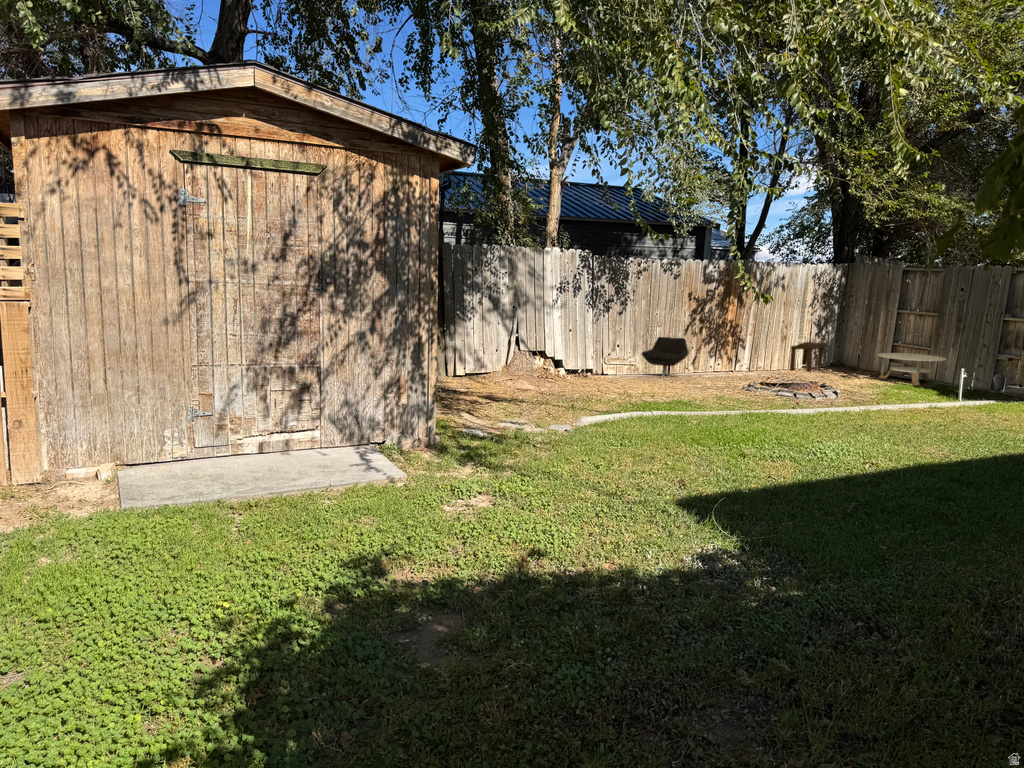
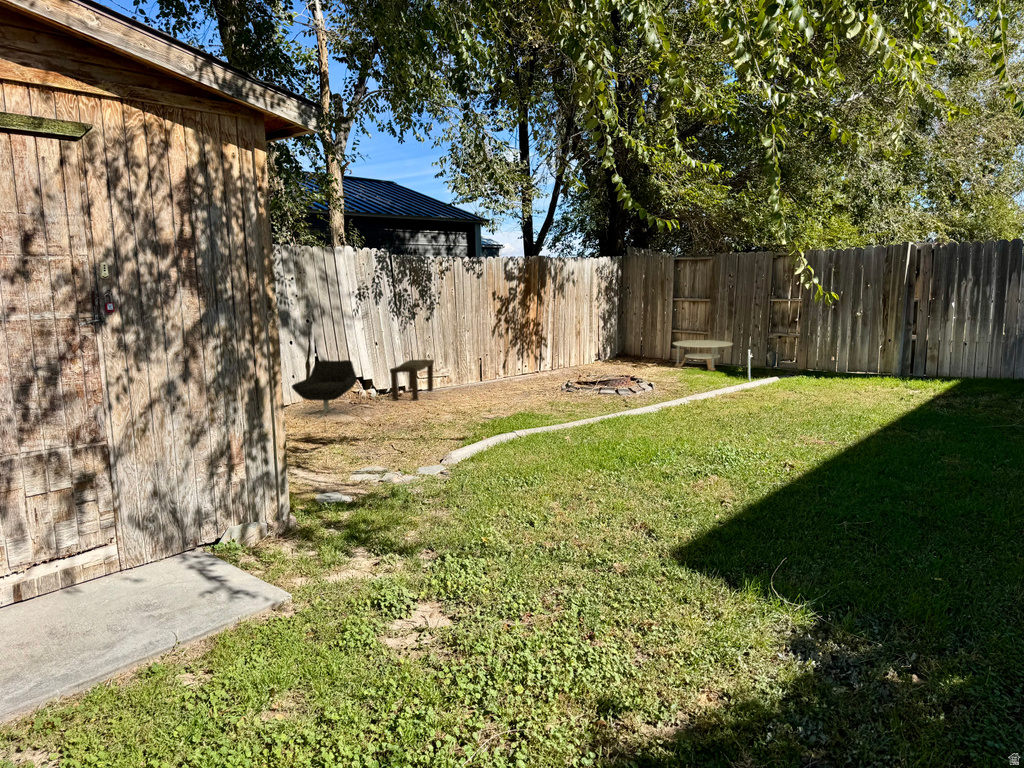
lounge chair: present [642,337,689,379] -> present [292,360,357,418]
bench: present [790,342,826,372] -> present [390,360,434,400]

